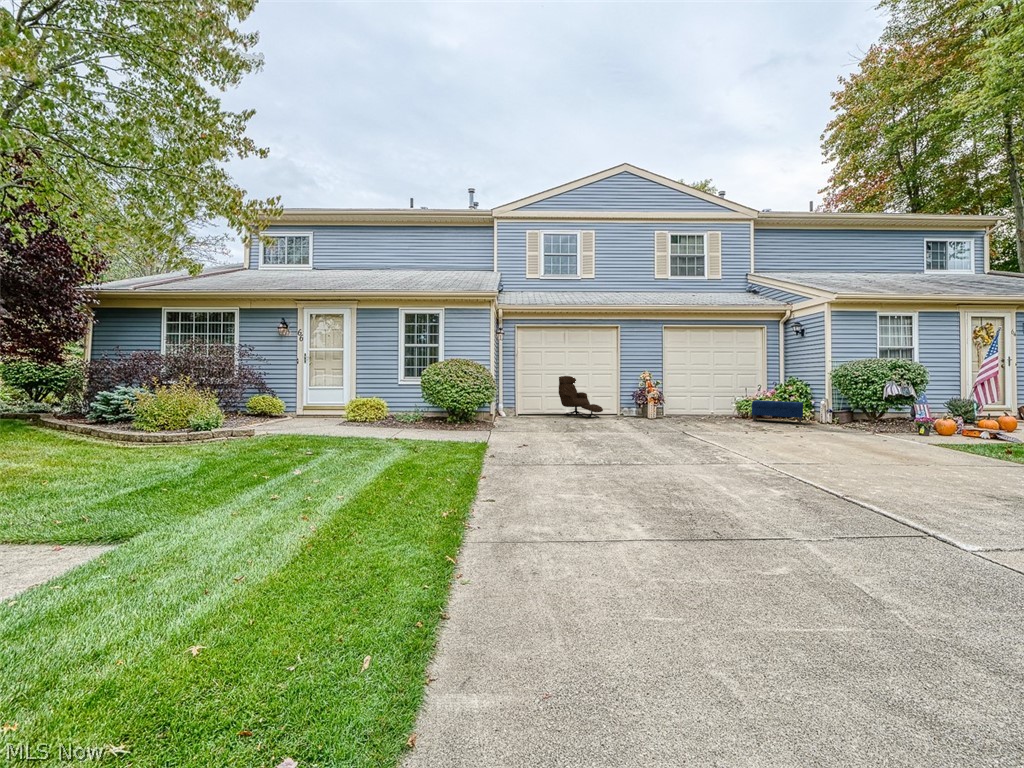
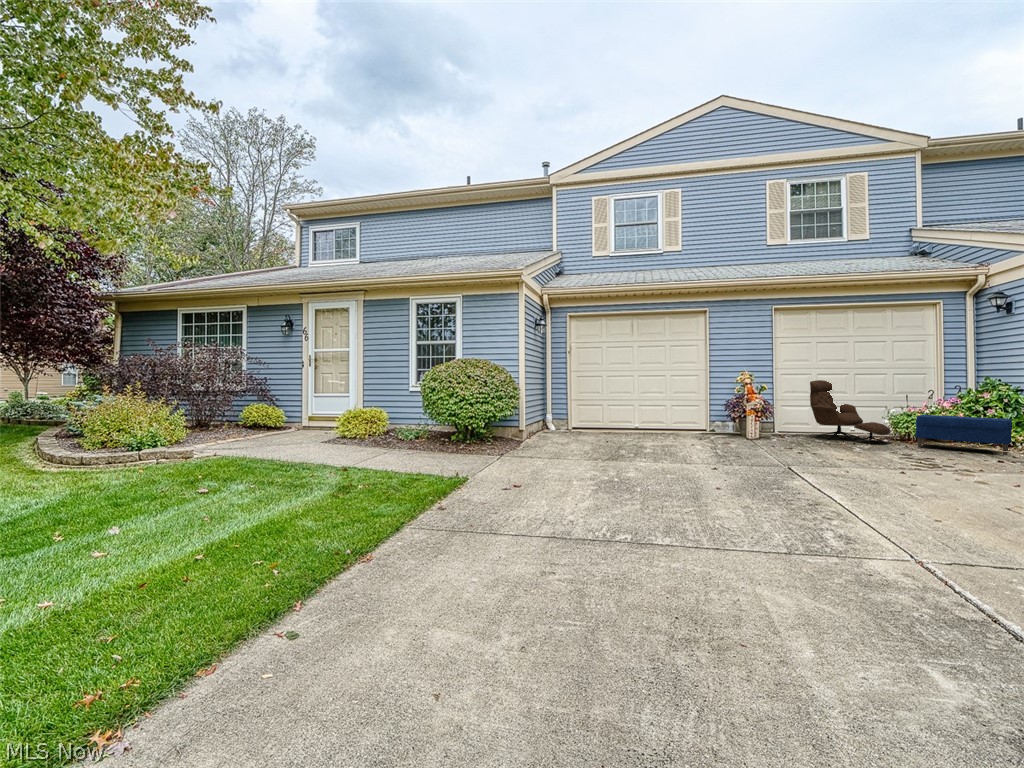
lounge chair: present [559,376,603,418] -> present [810,380,891,444]

